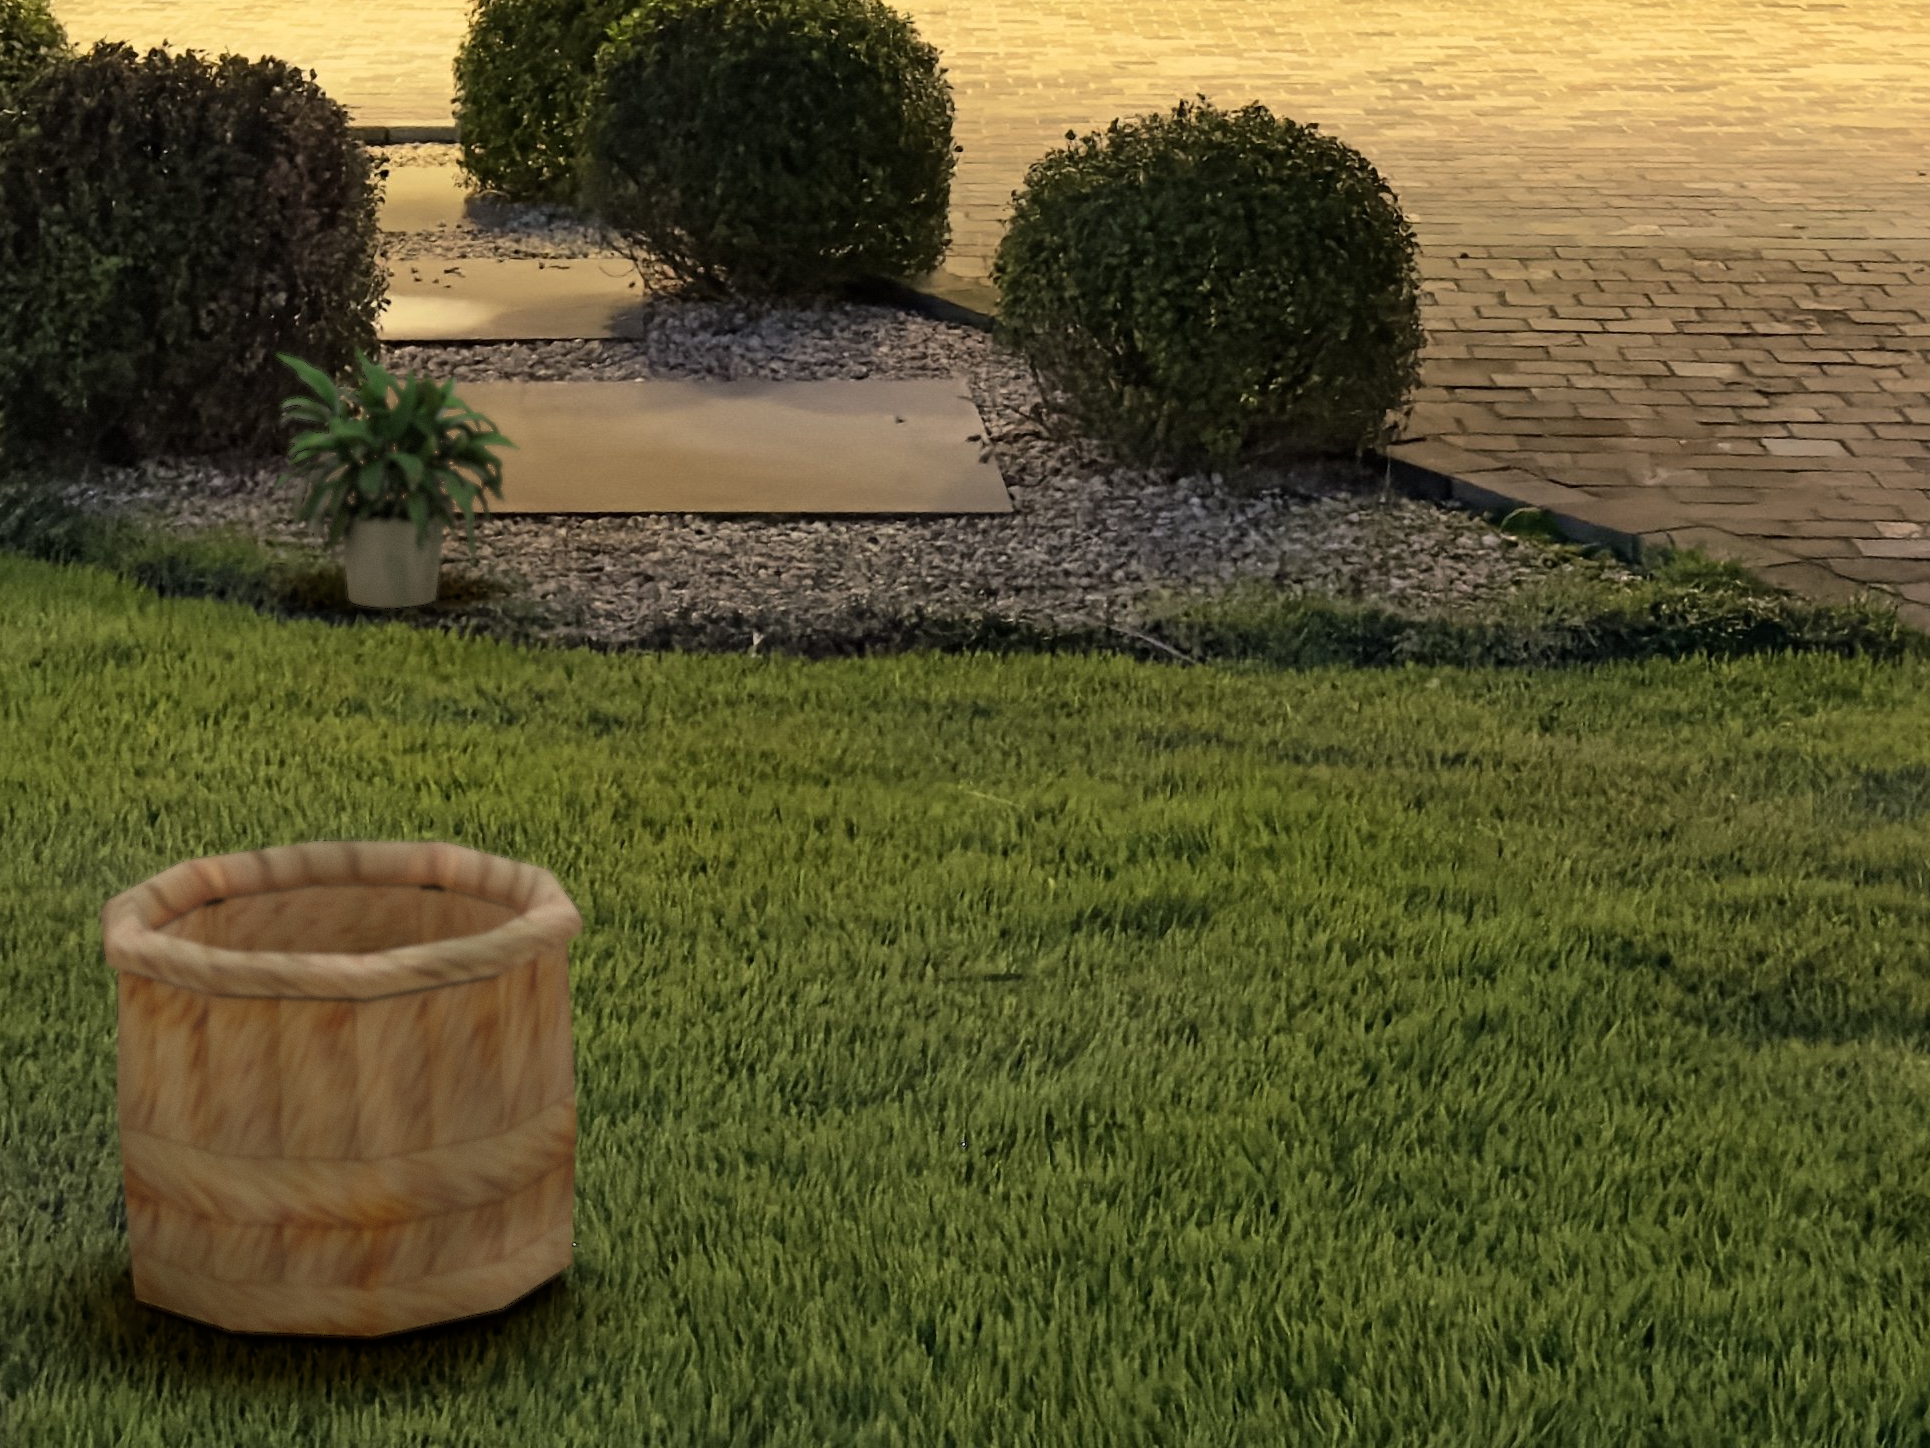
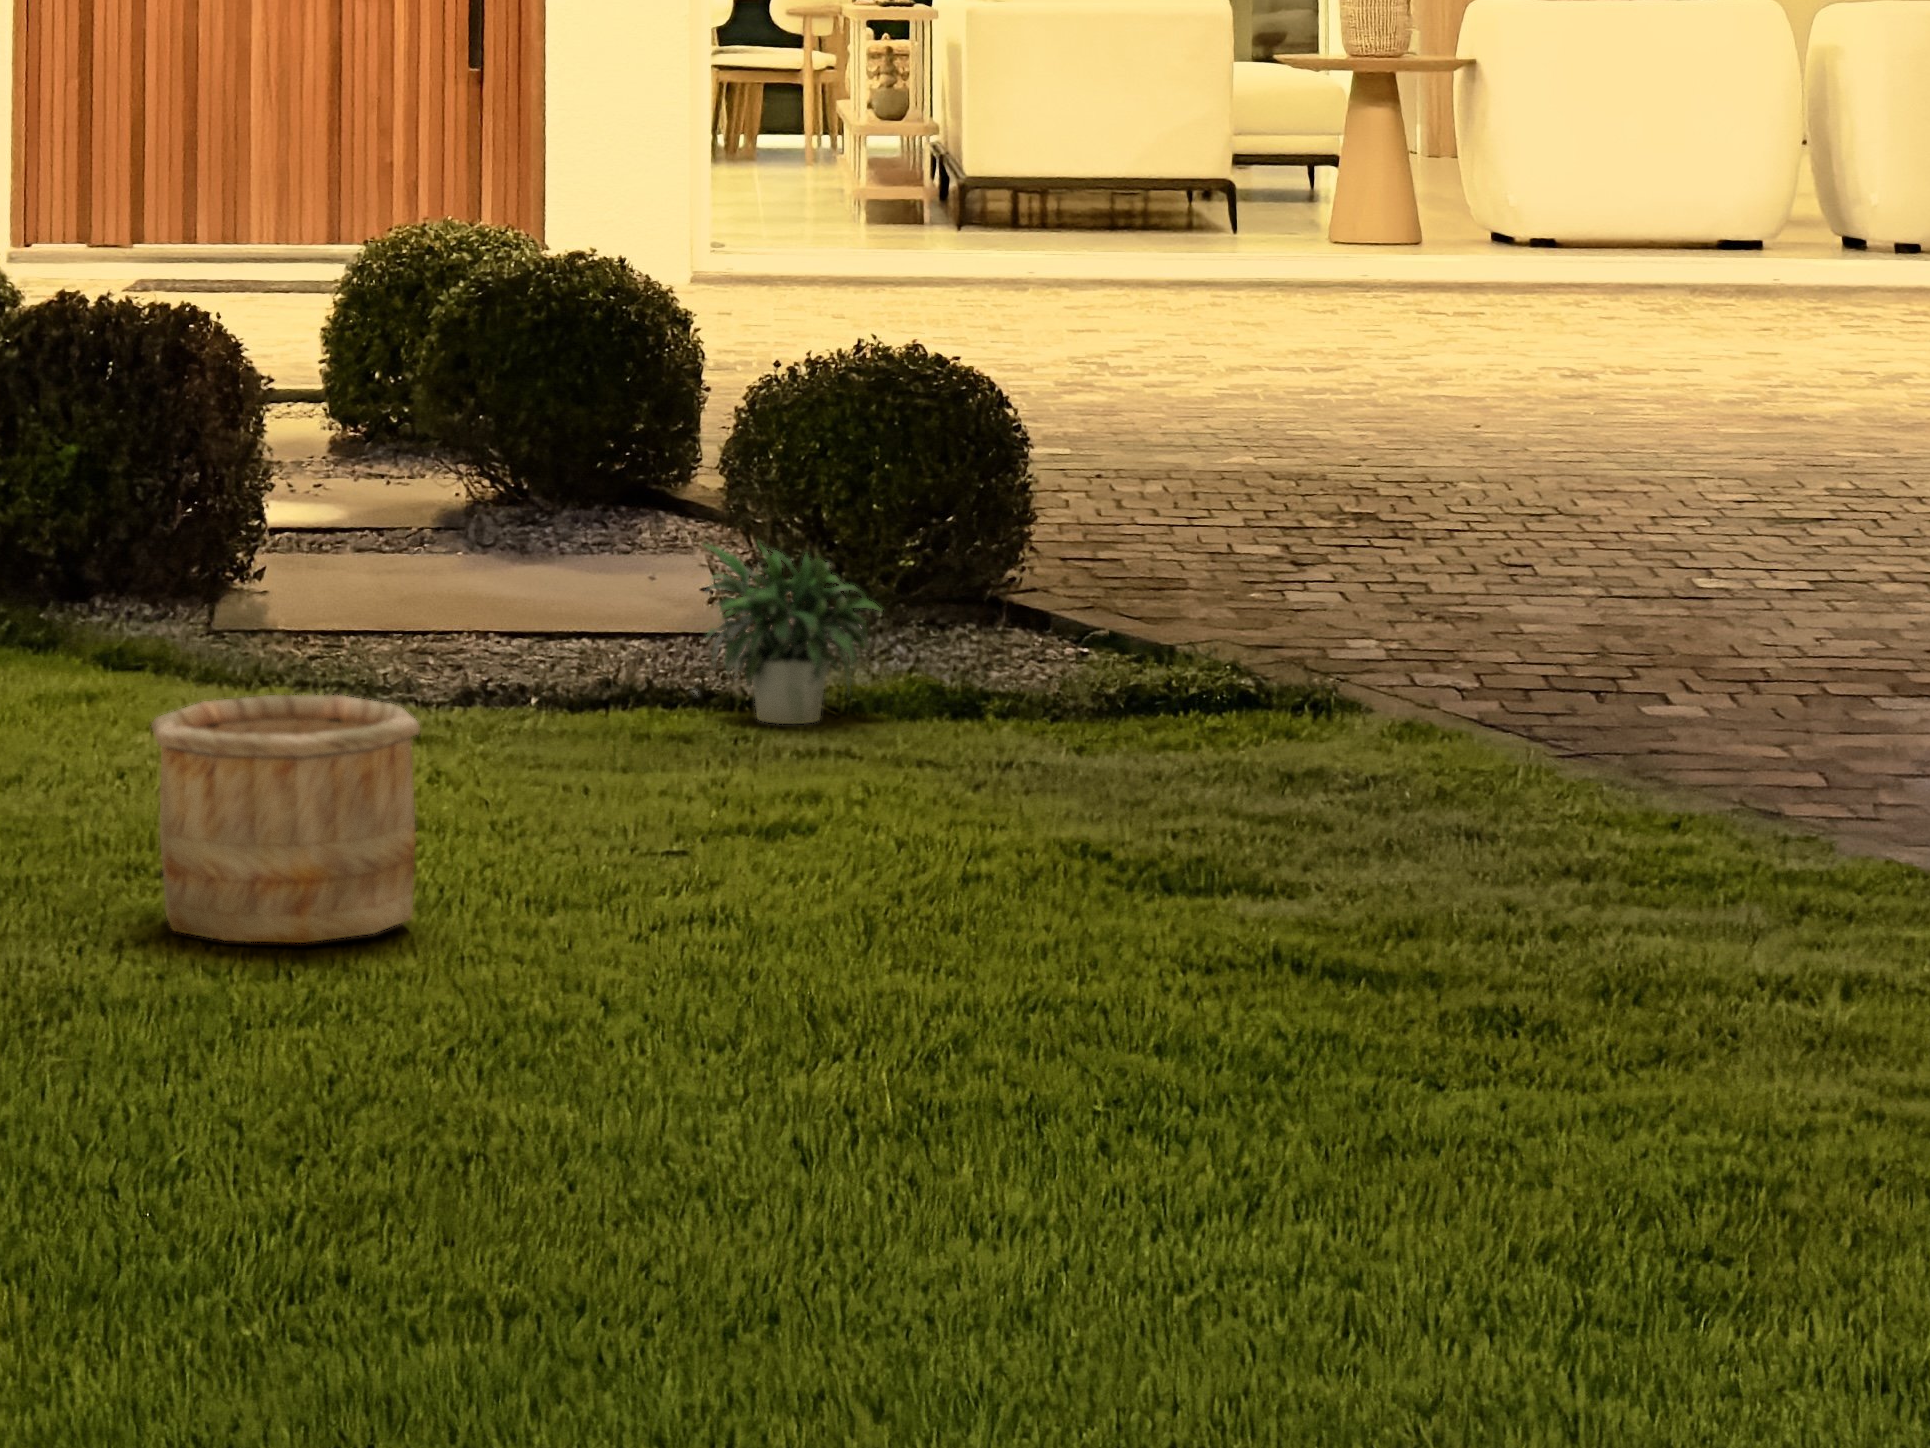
potted plant: present [275,350,518,608] -> present [704,543,881,724]

